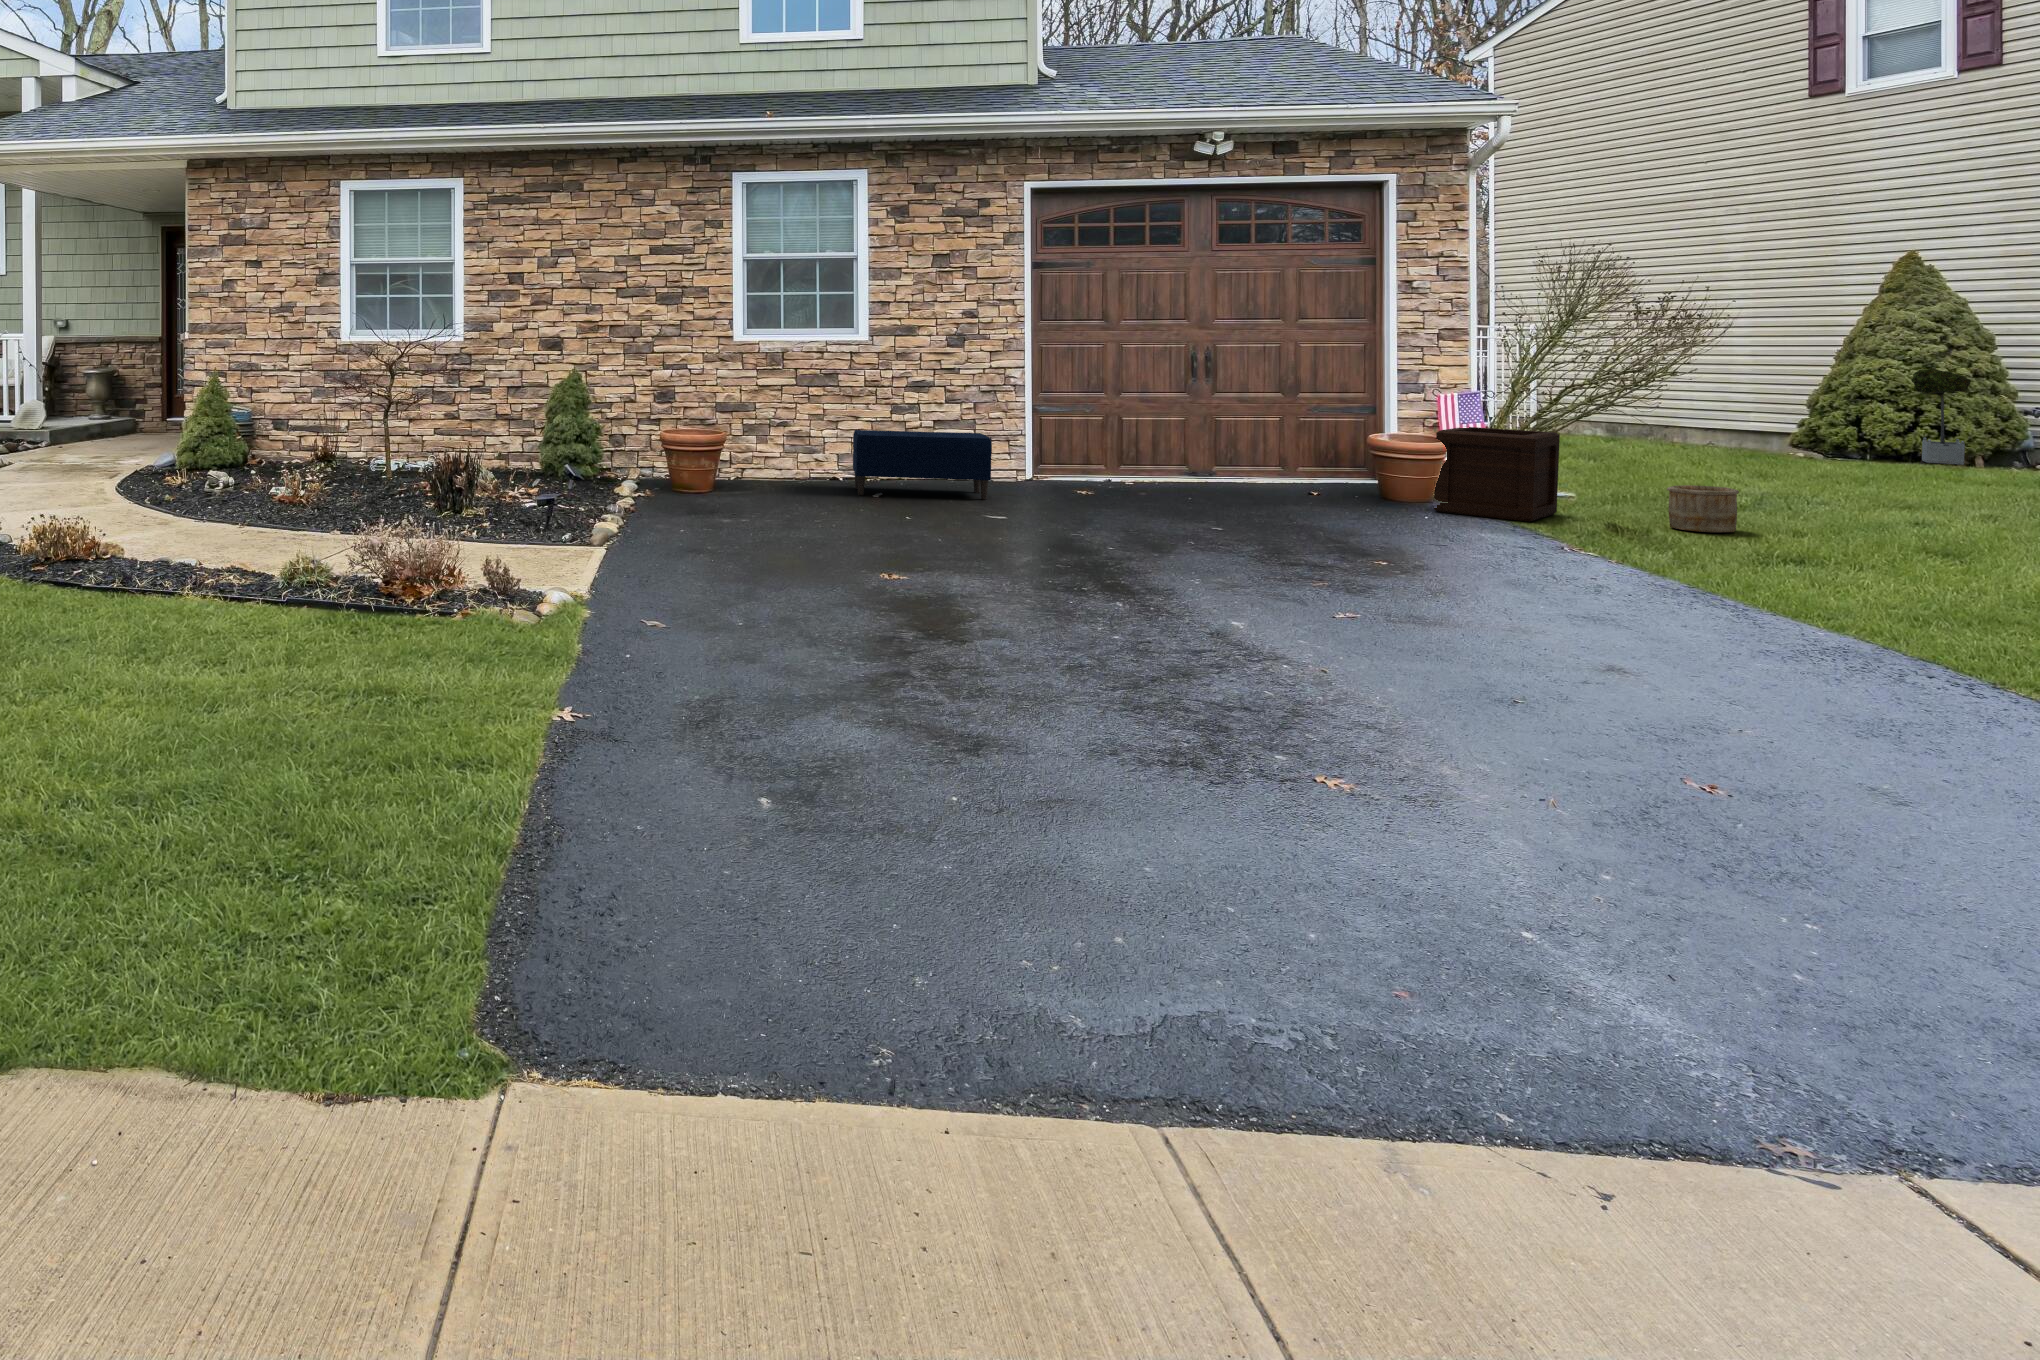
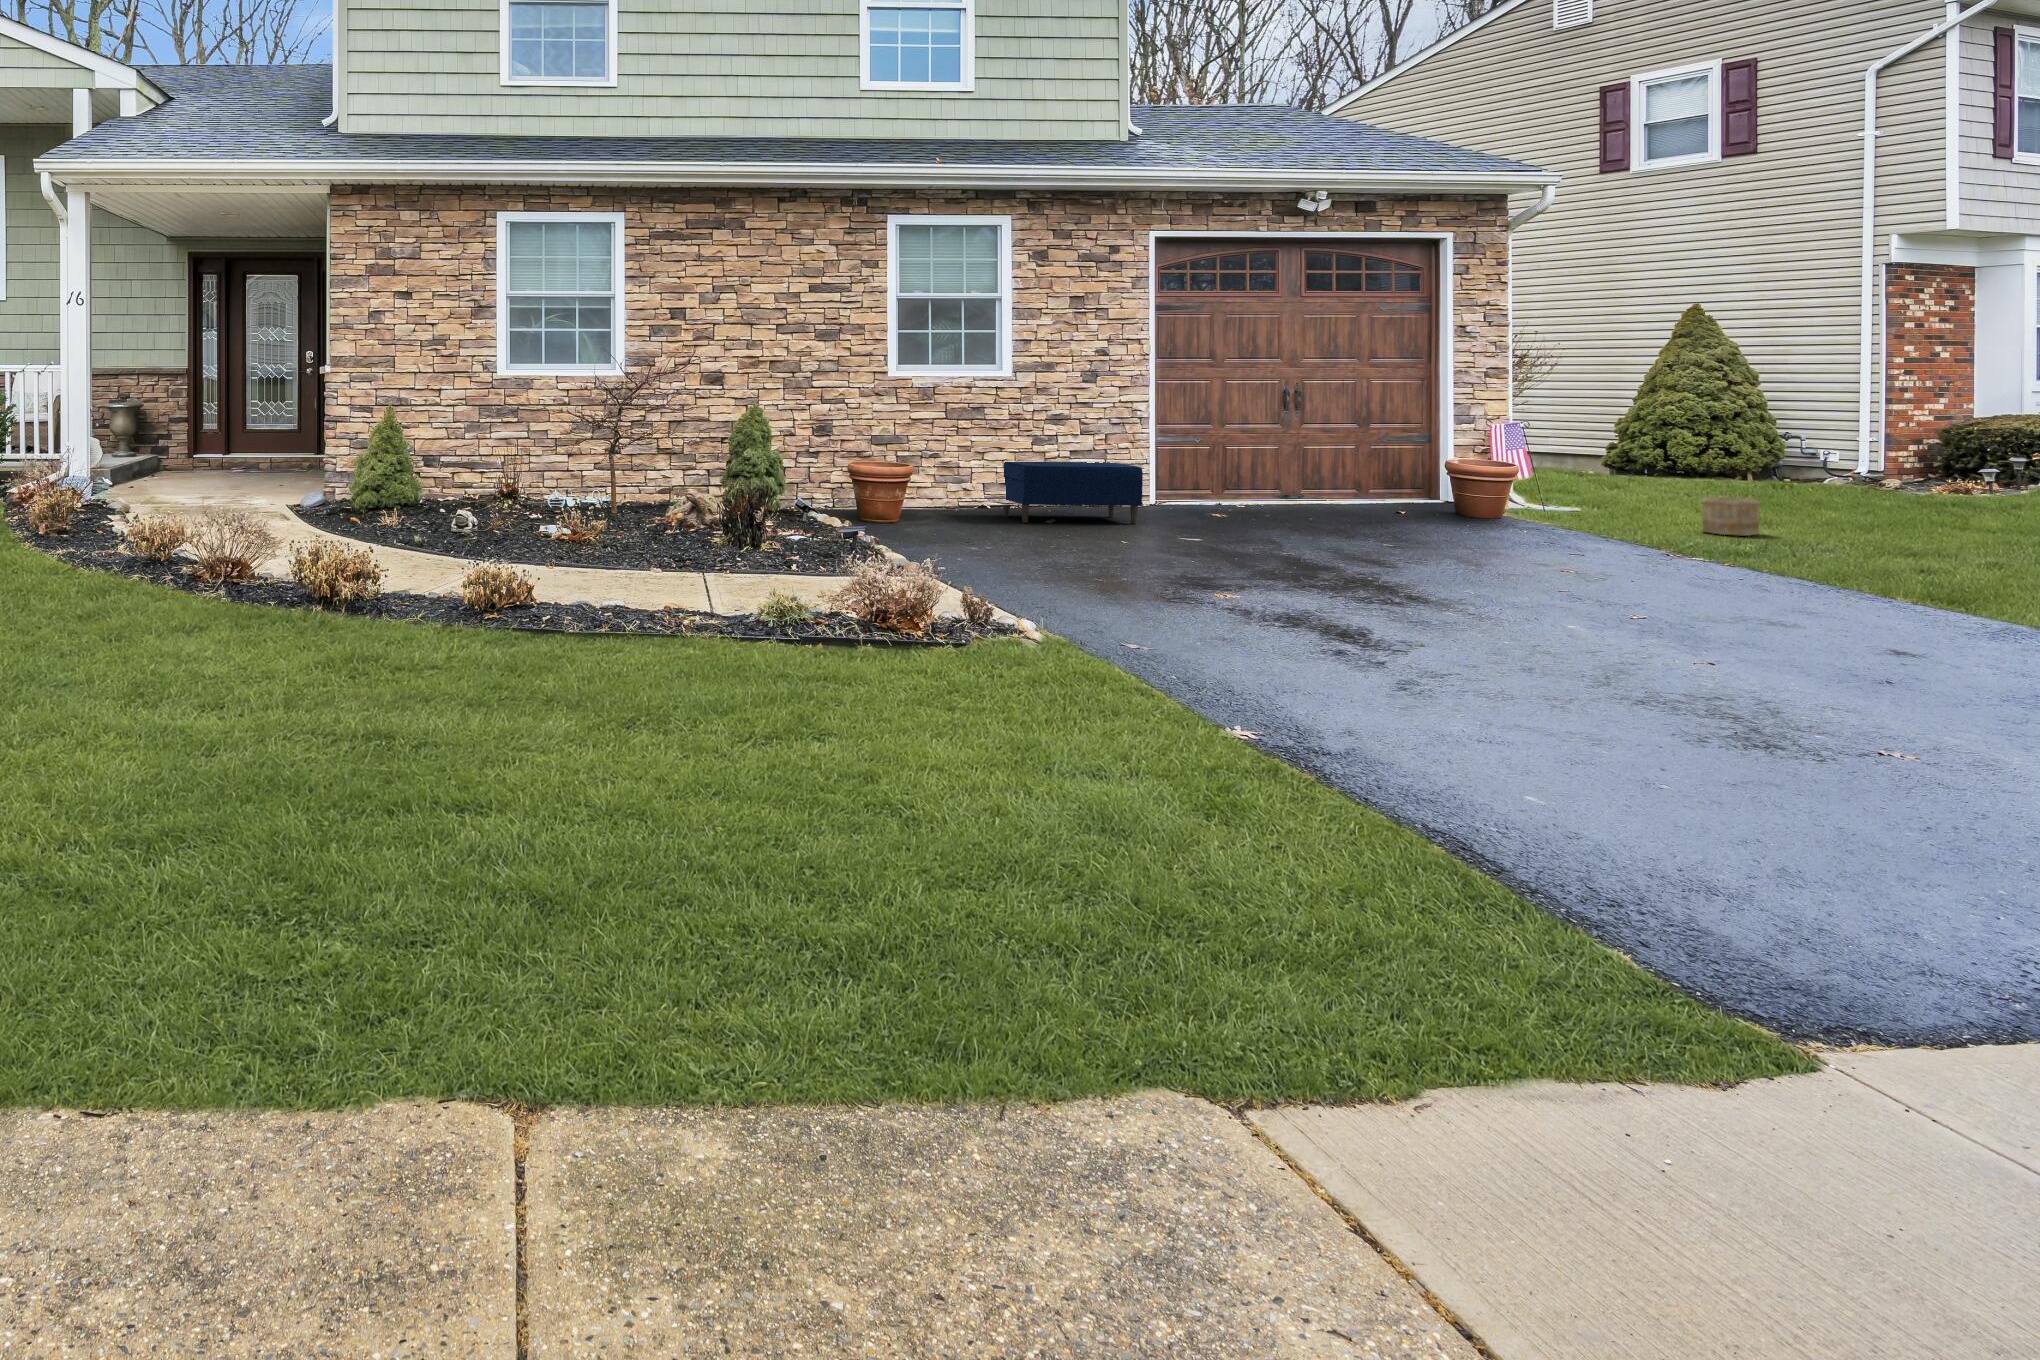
potted tree: present [1911,367,1971,465] -> none [1716,396,1761,474]
wooden crate: present [1434,427,1560,522] -> none [1486,450,1579,531]

